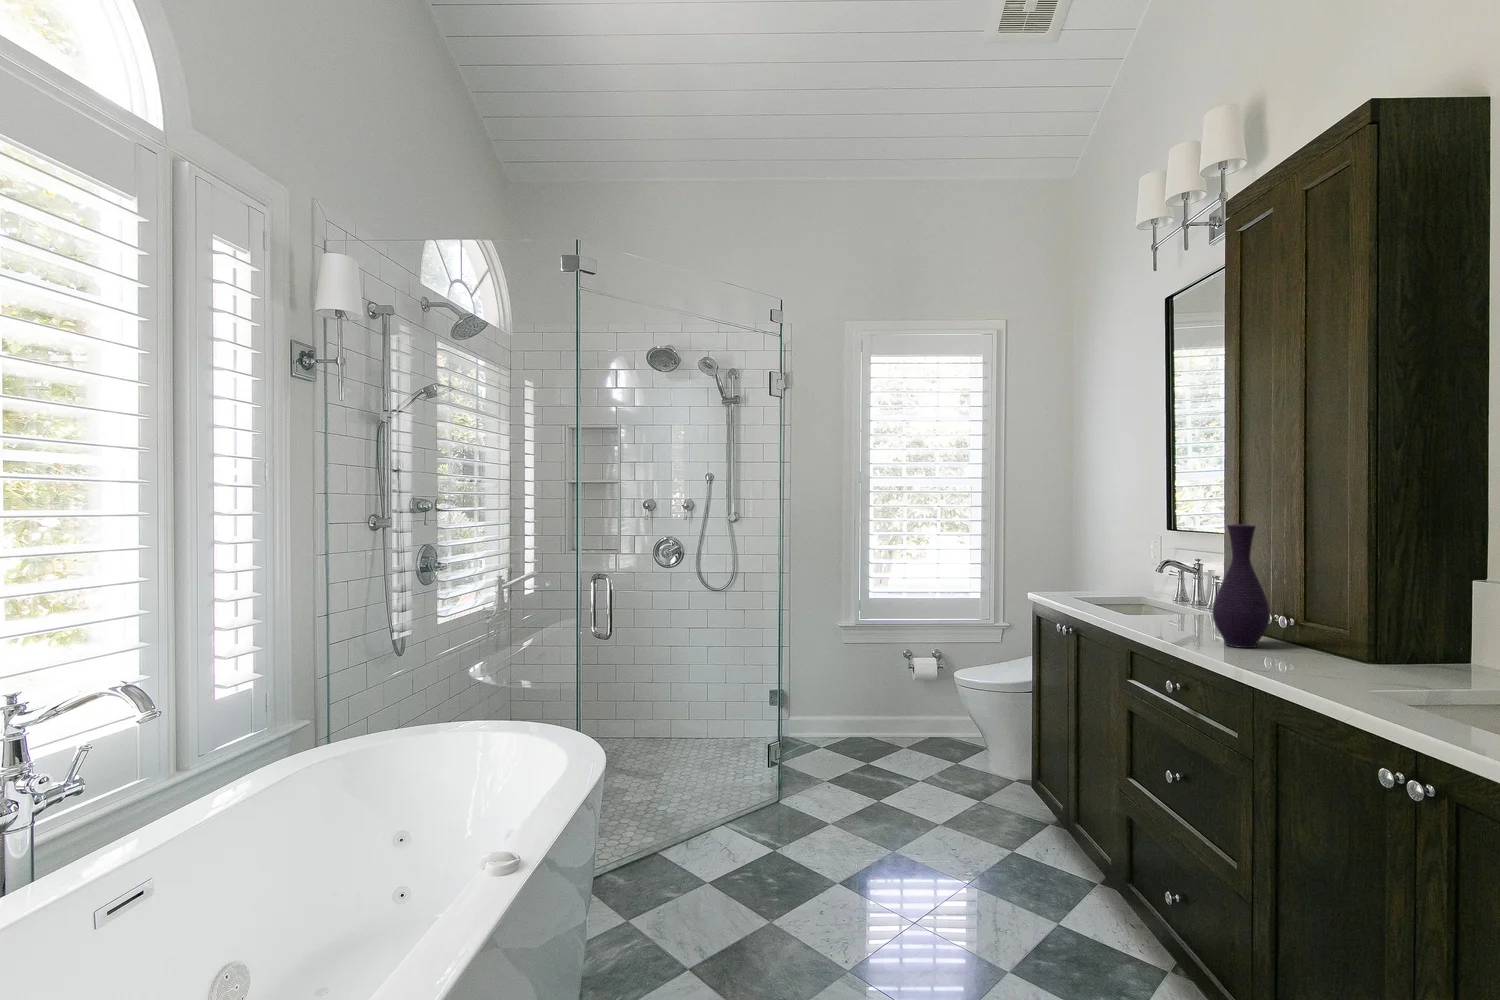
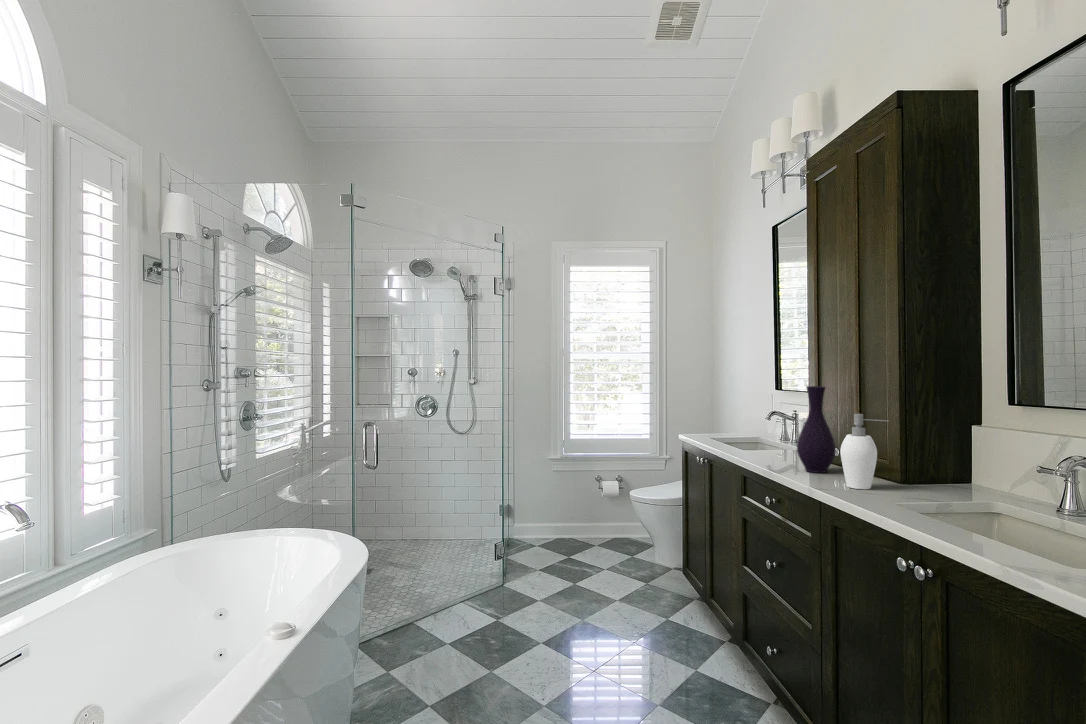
soap dispenser: none [1280,565,1353,671] -> present [840,414,889,489]

